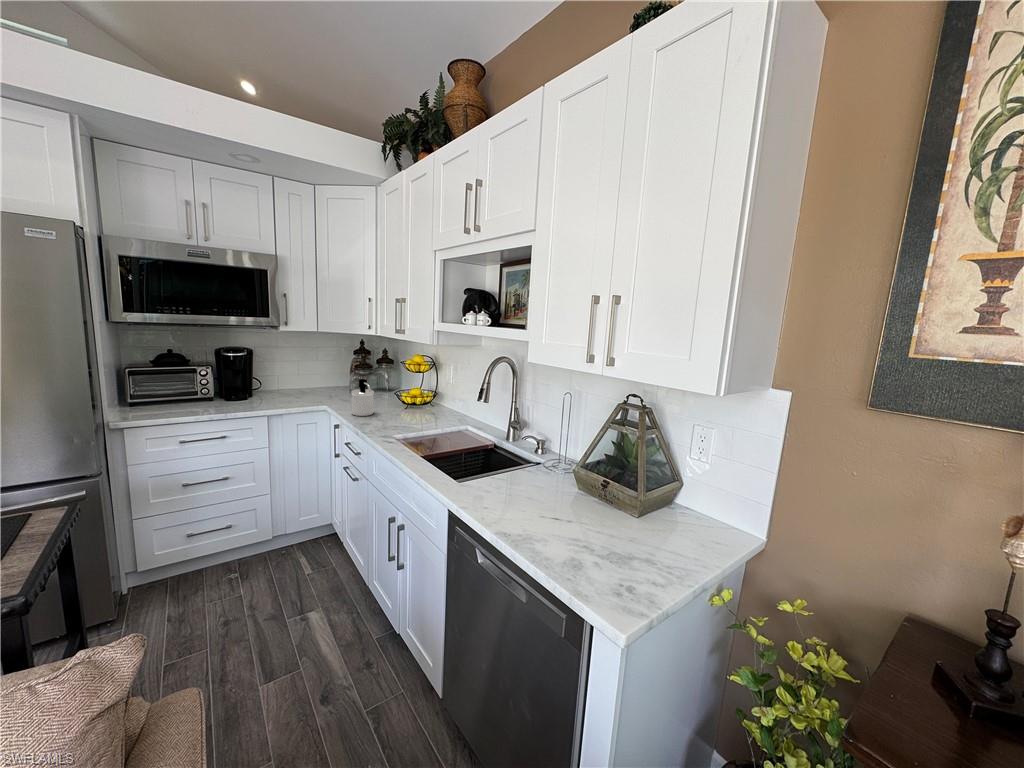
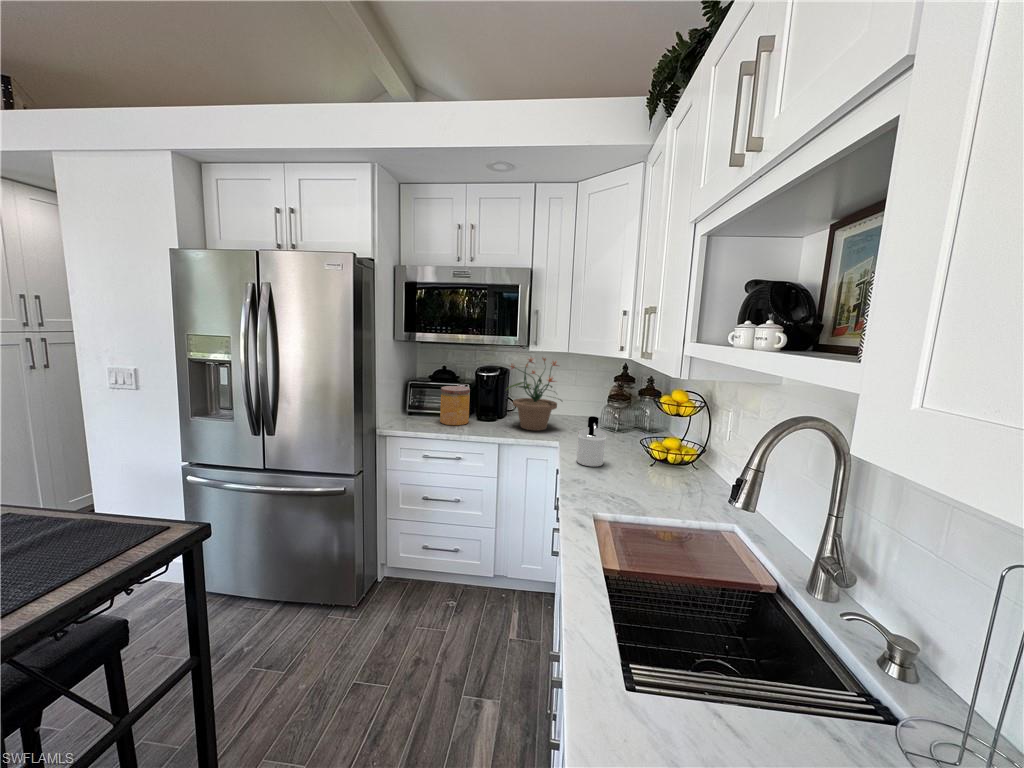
potted plant: none [259,336,318,401] -> present [506,358,562,431]
jar: none [182,369,220,408] -> present [440,386,470,425]

